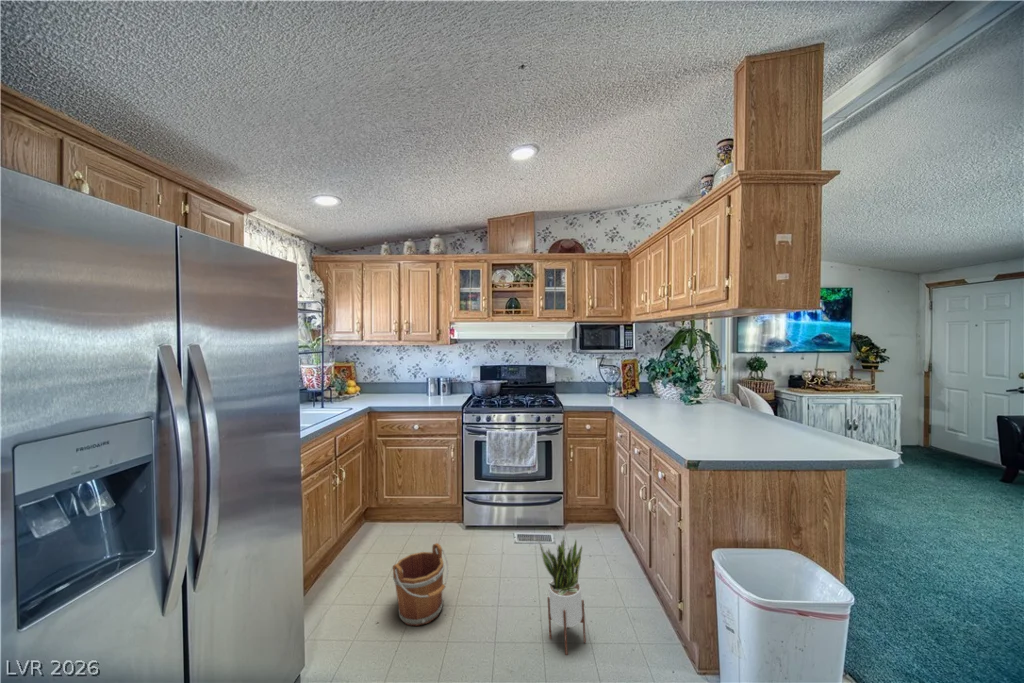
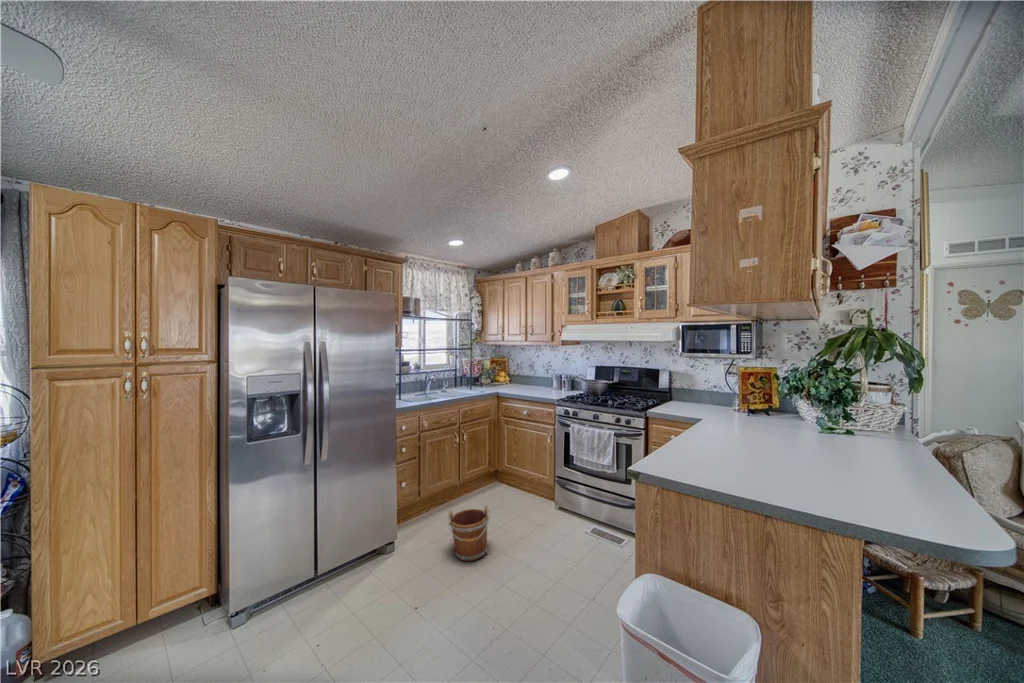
potted plant: present [538,536,586,655] -> none [516,522,557,631]

